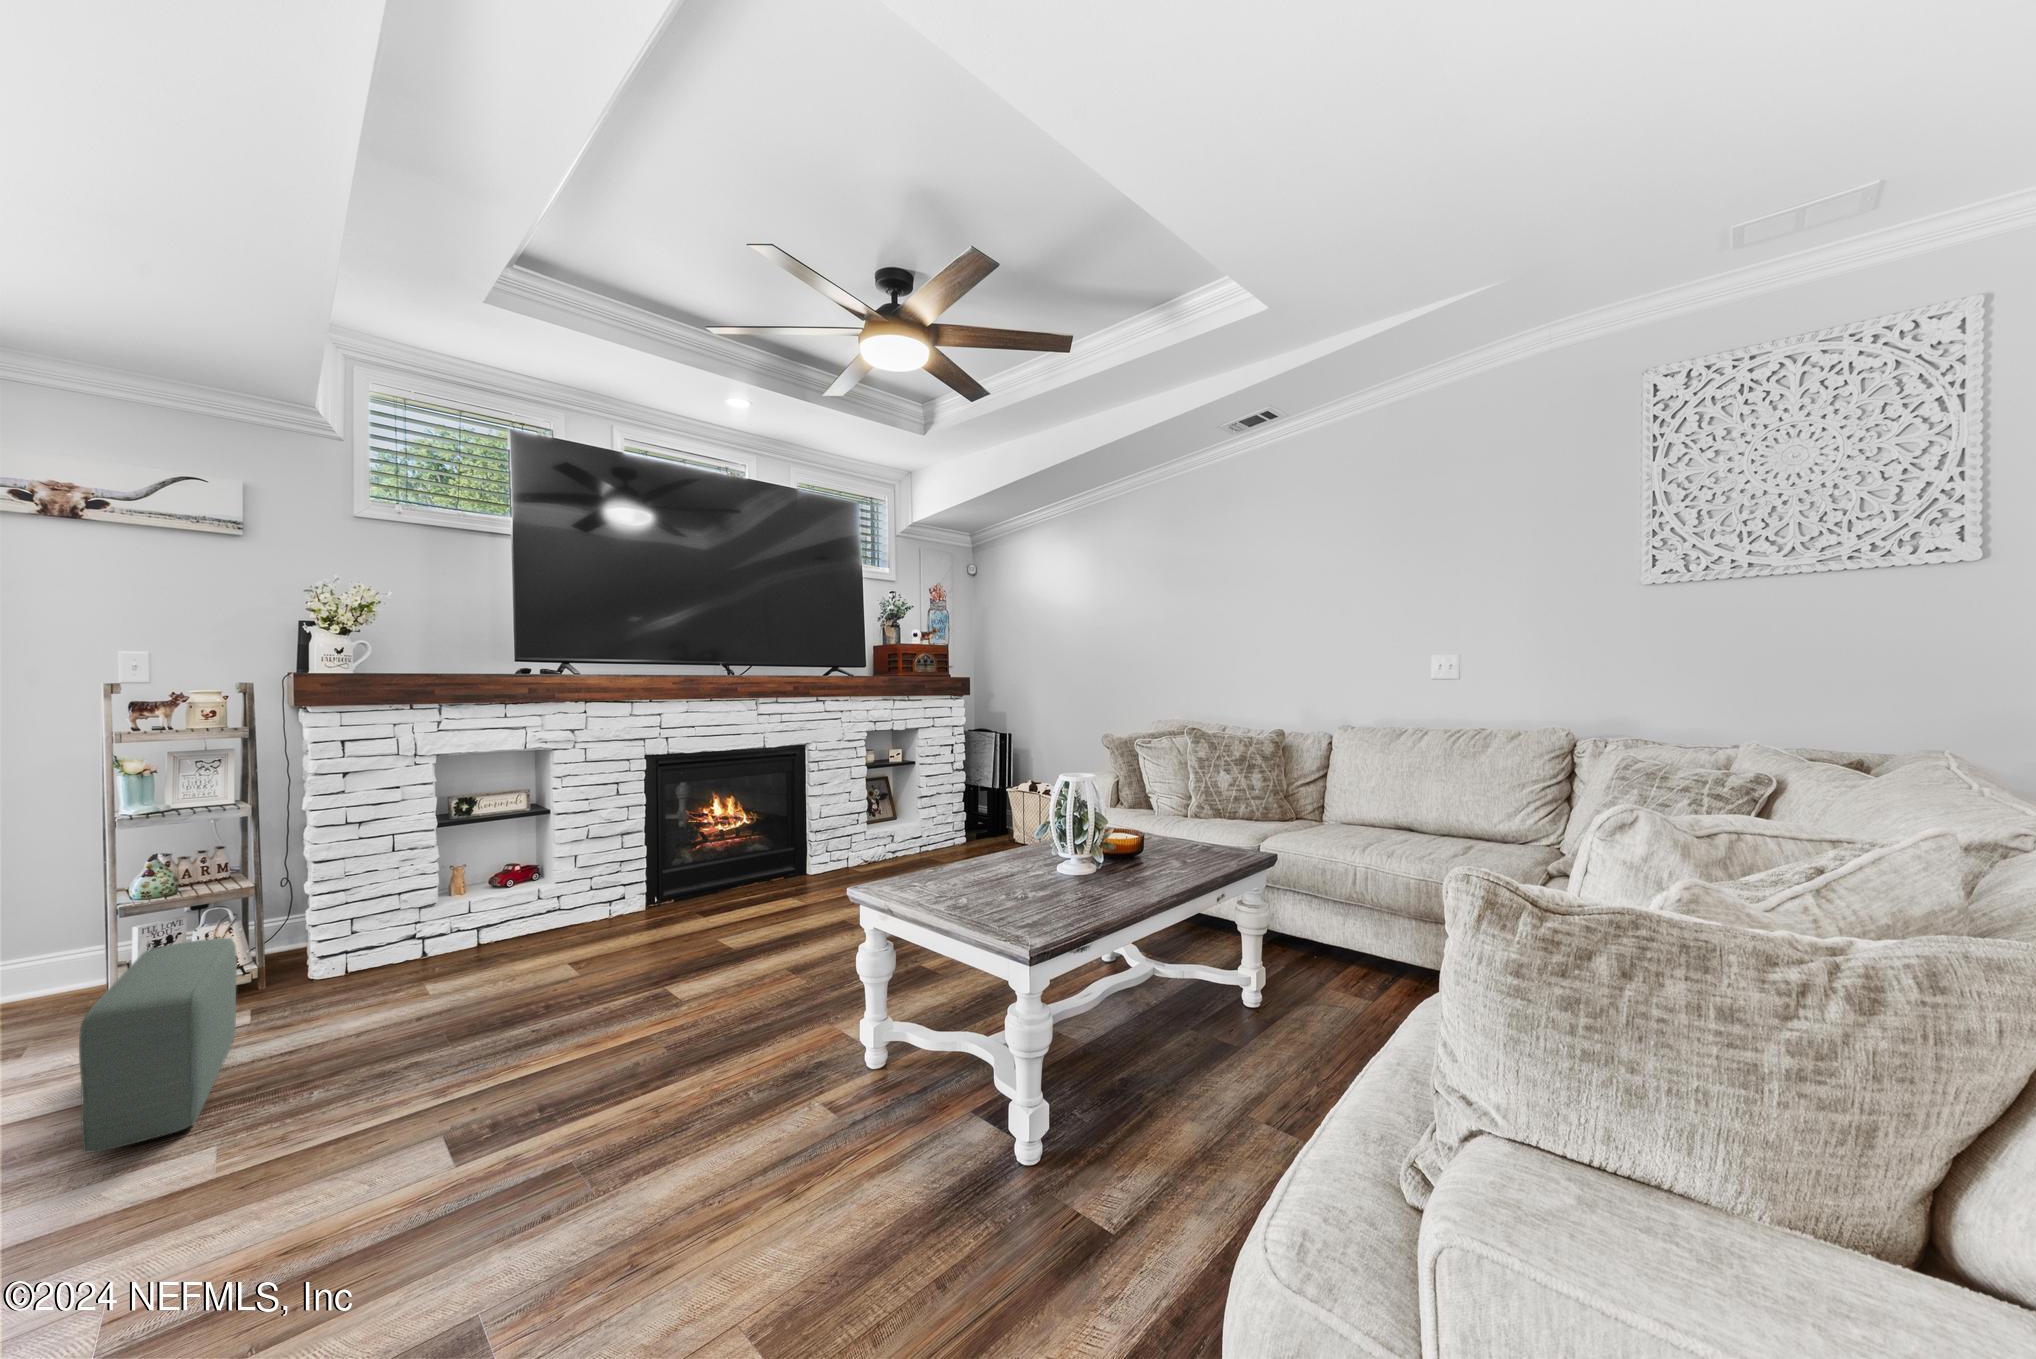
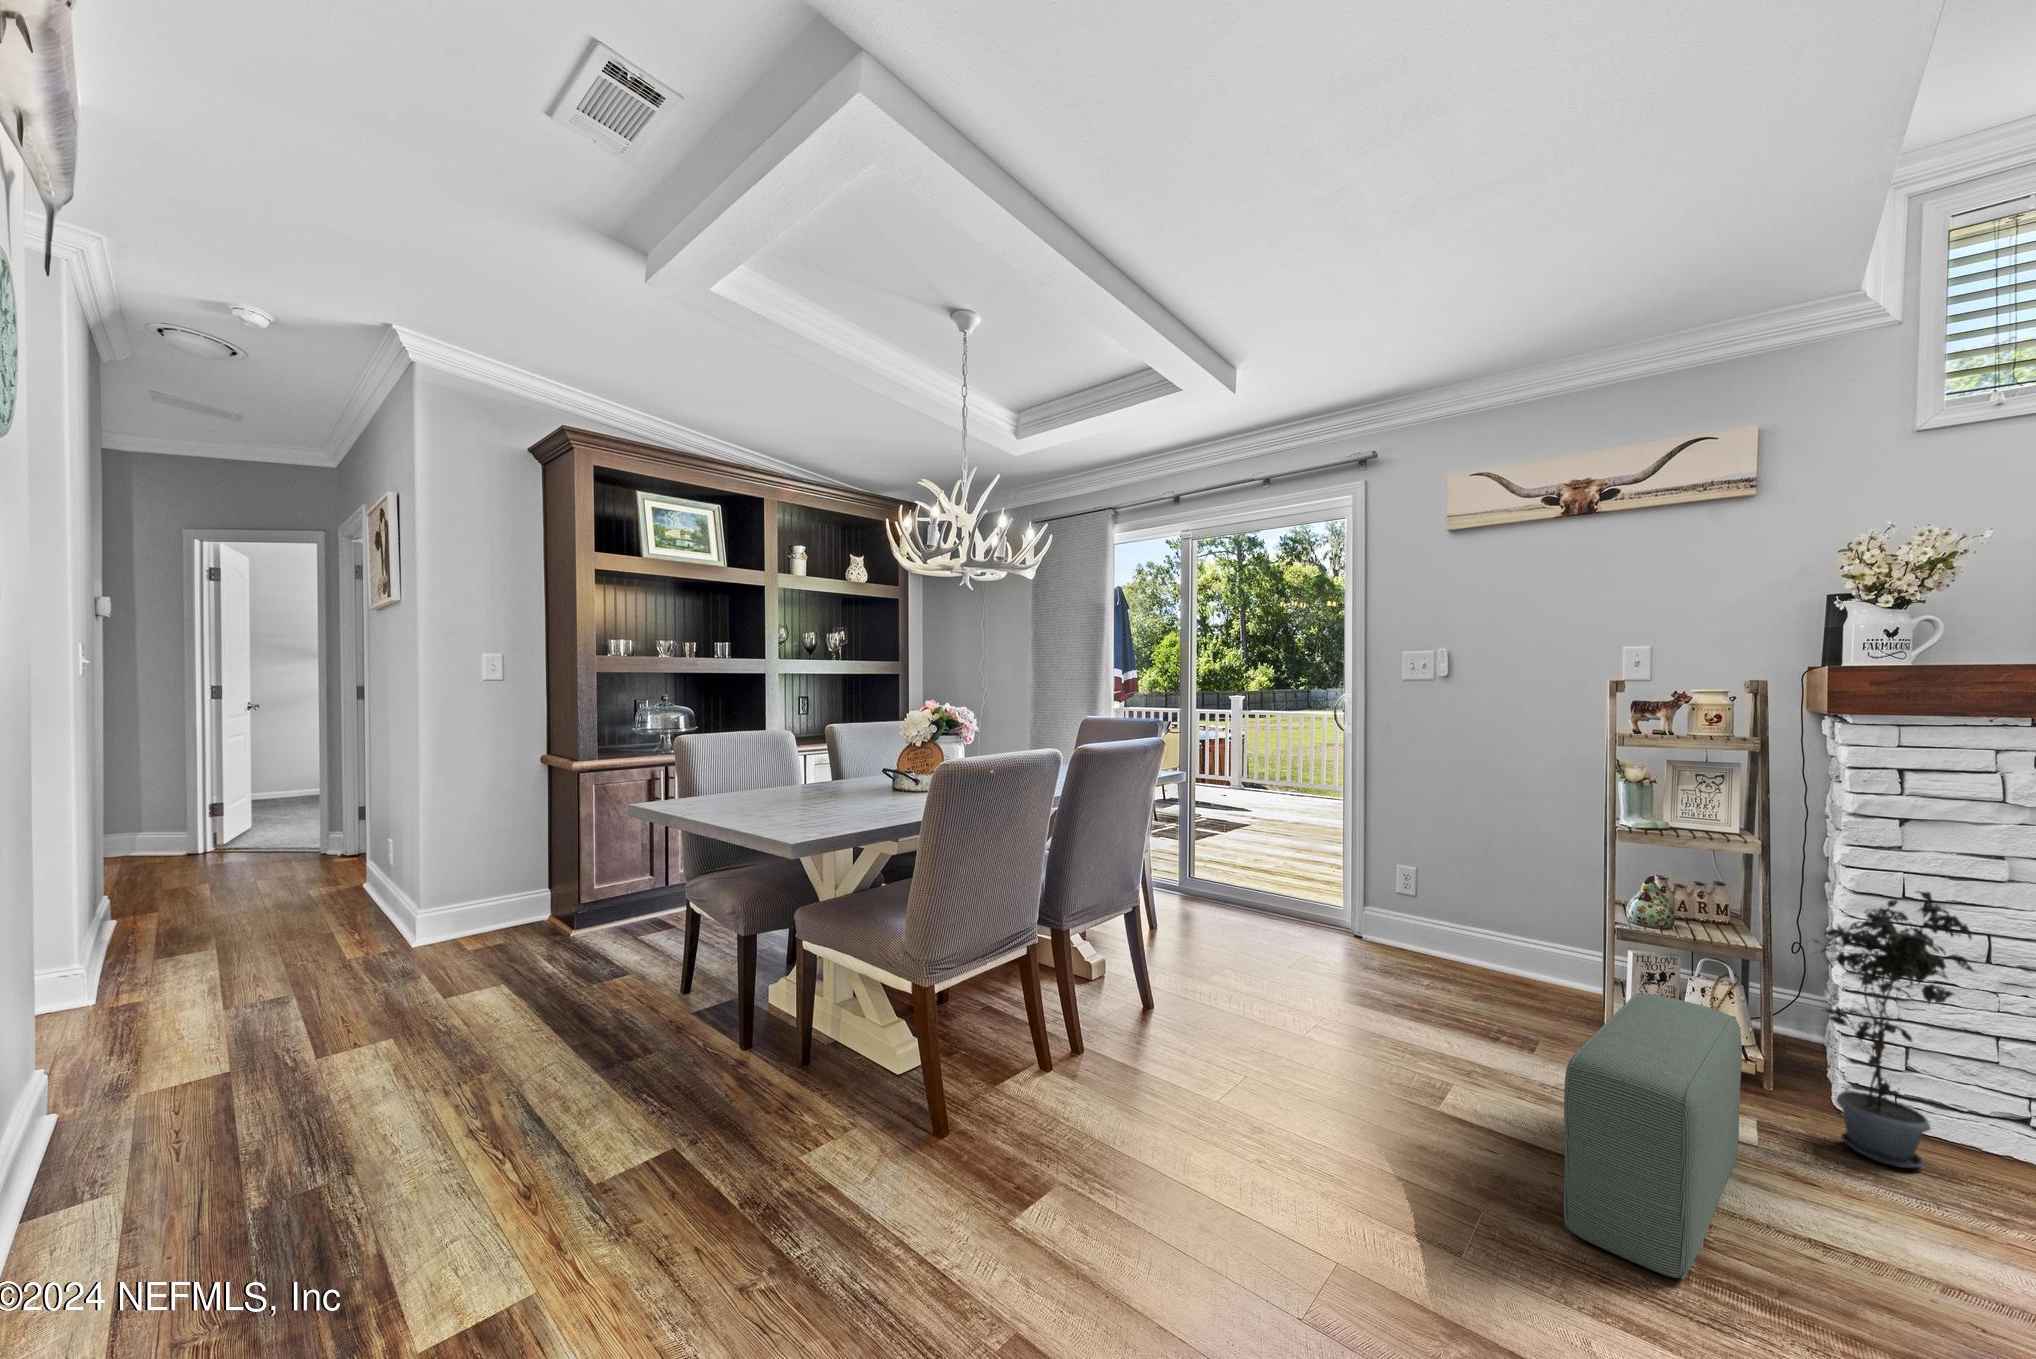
potted plant: none [283,816,385,997] -> present [1815,891,1973,1168]

